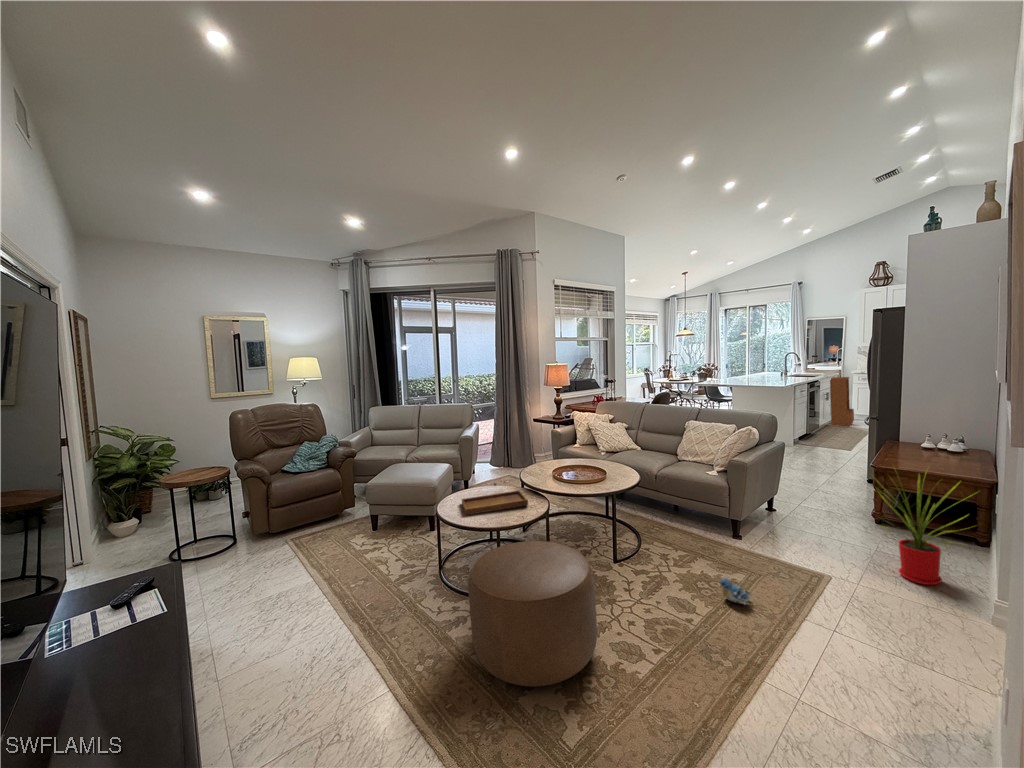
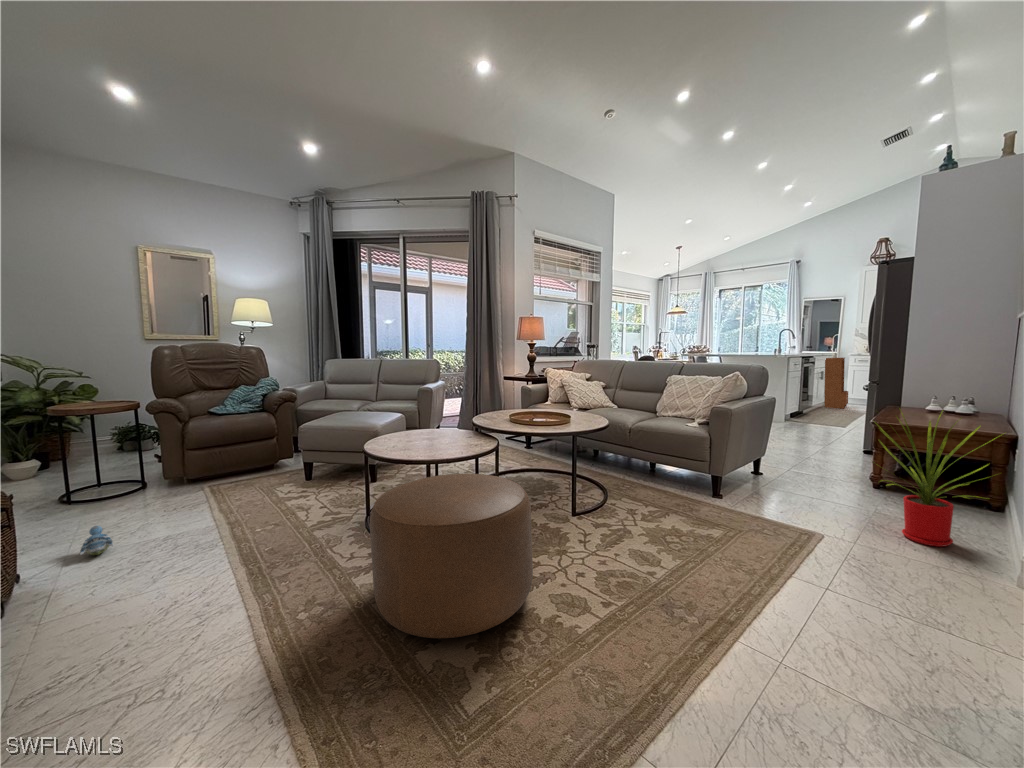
tray: present [462,483,528,515] -> none [394,416,472,449]
plush toy: present [720,578,753,605] -> present [80,526,113,555]

